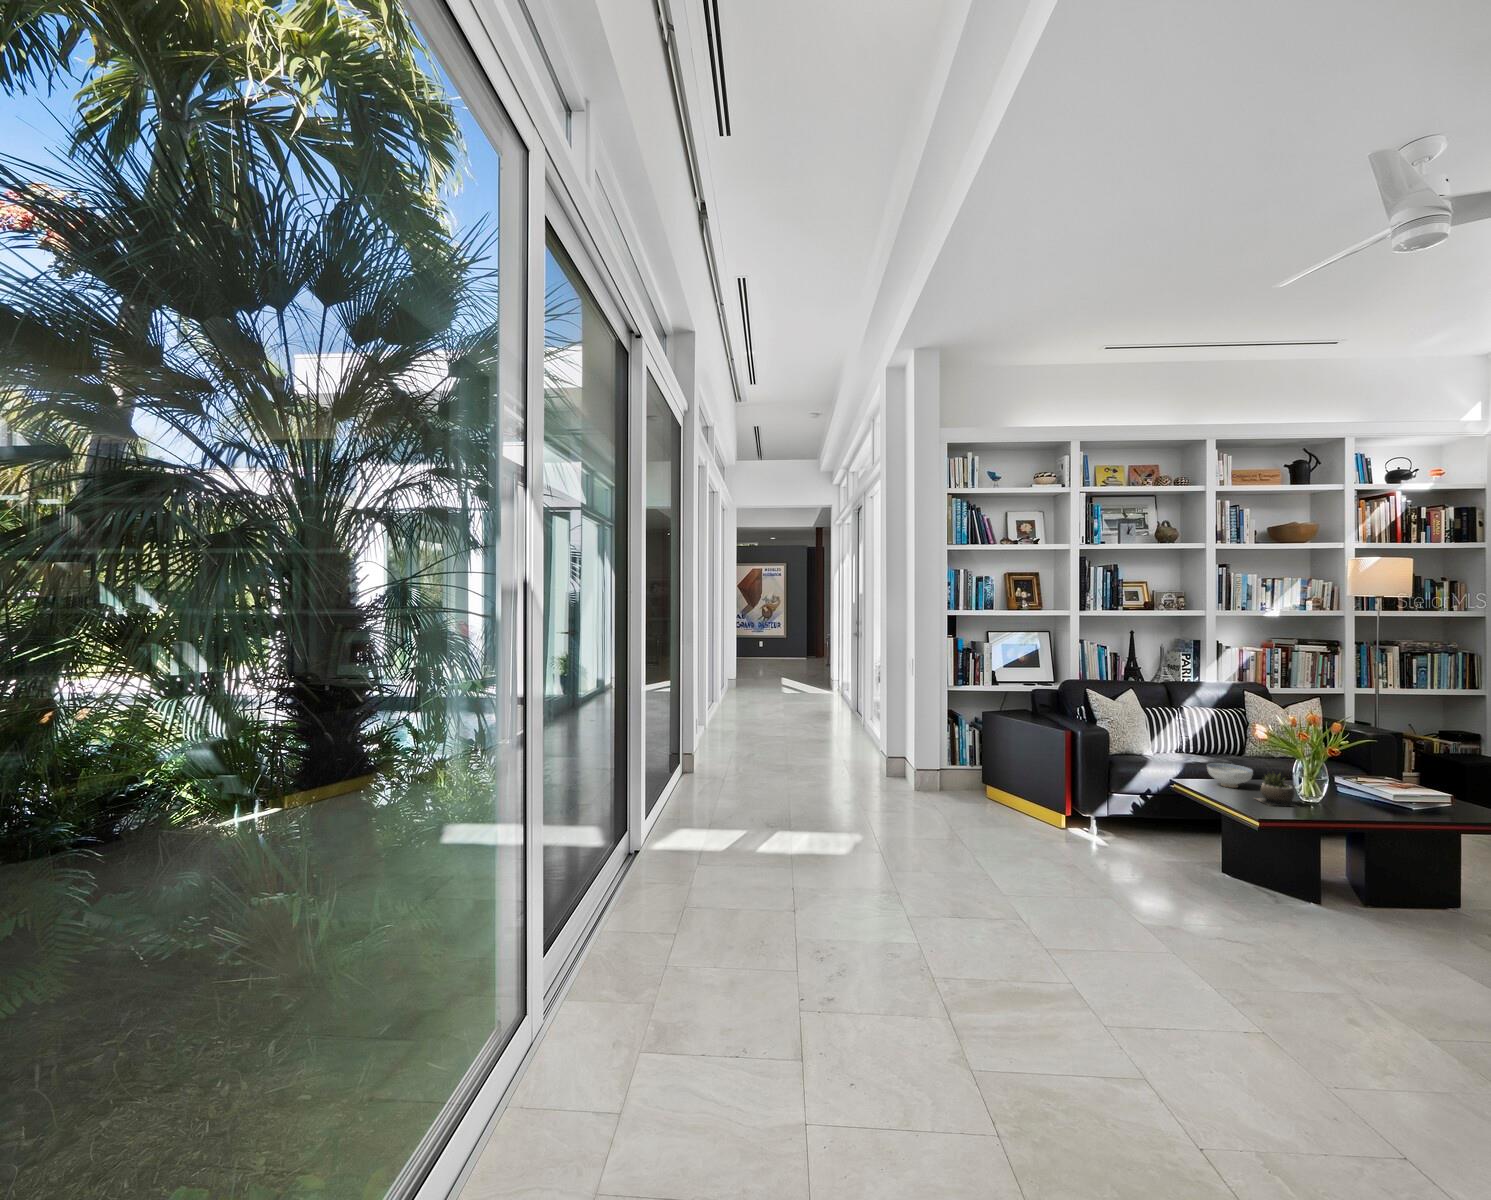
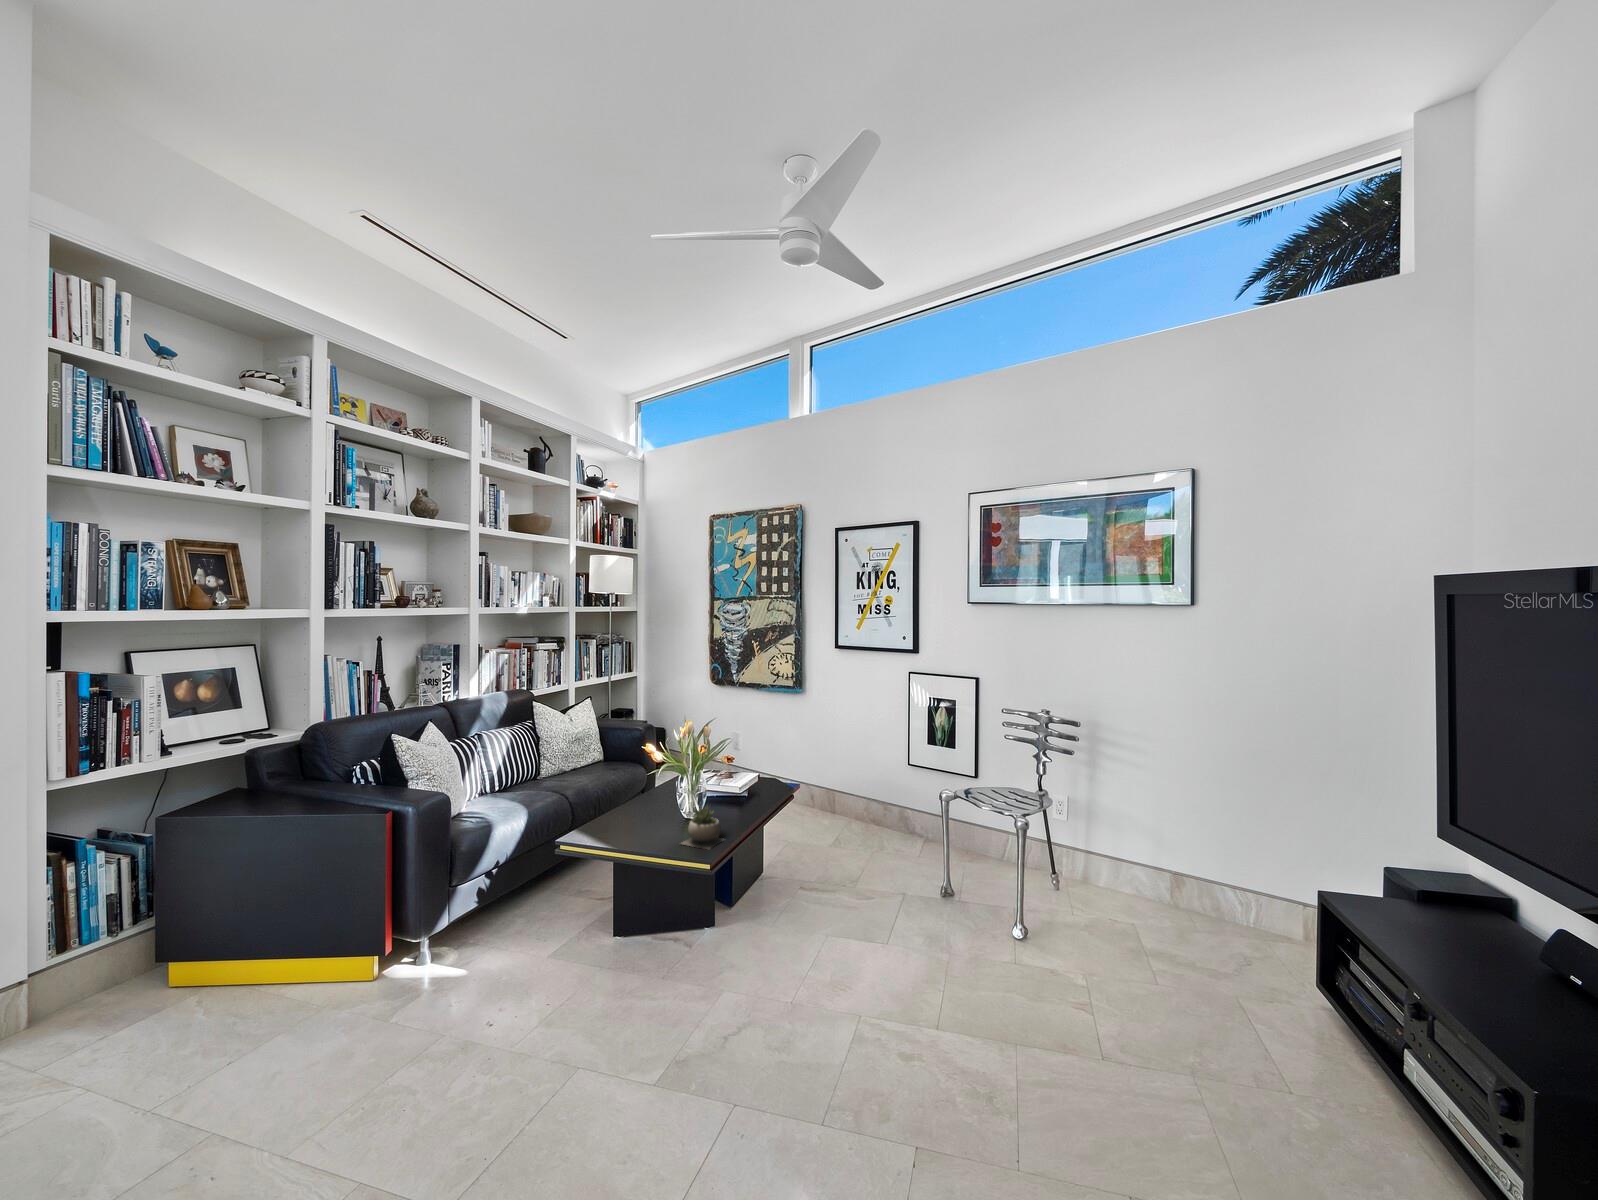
ceramic bowl: present [1207,763,1253,788] -> none [598,804,648,836]

